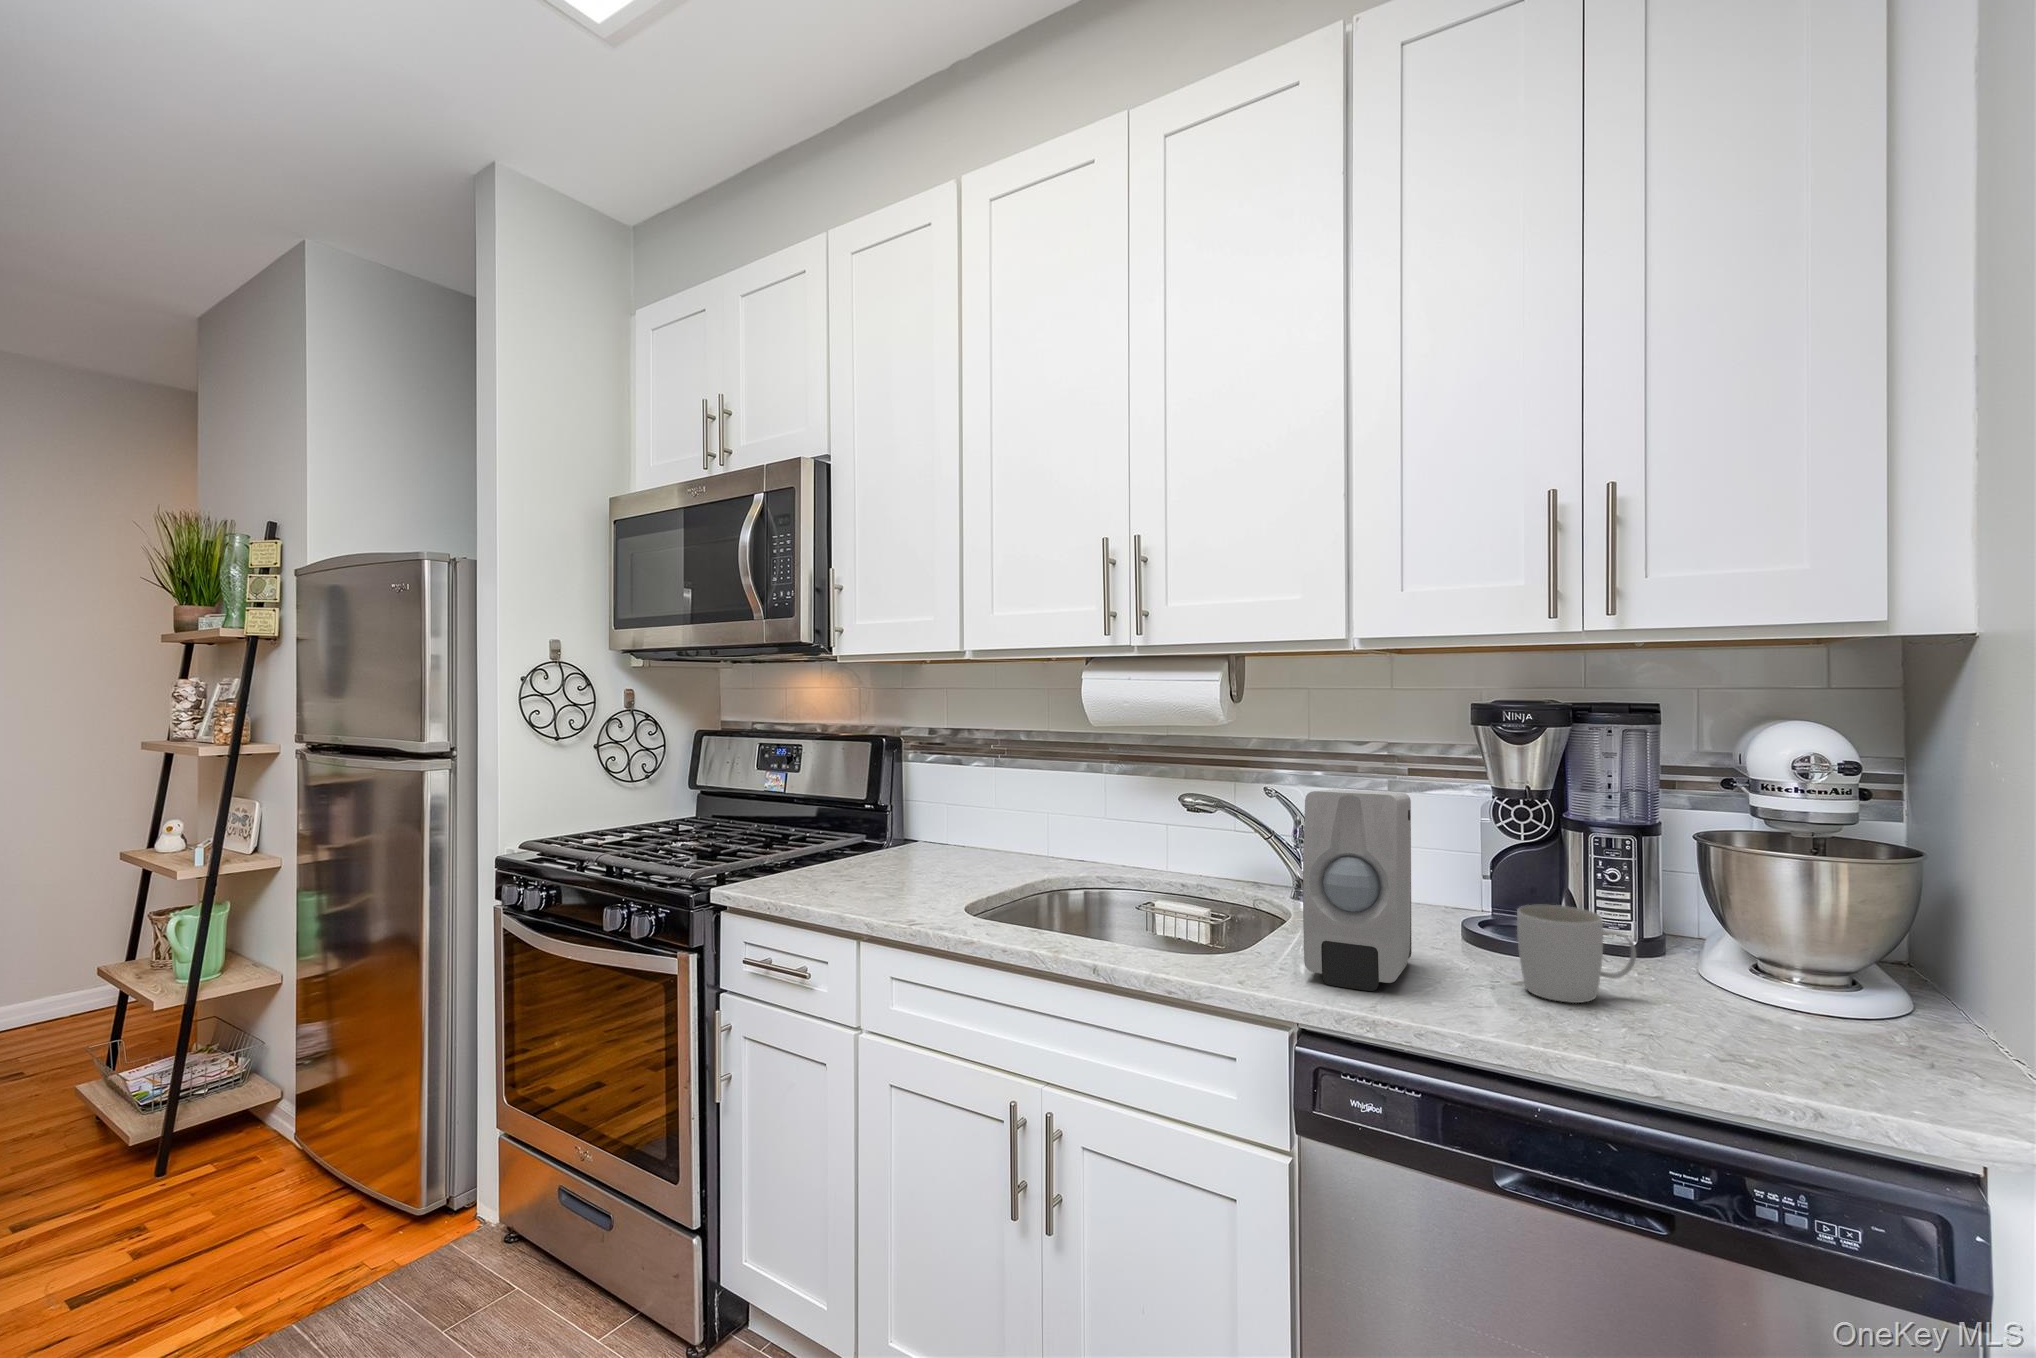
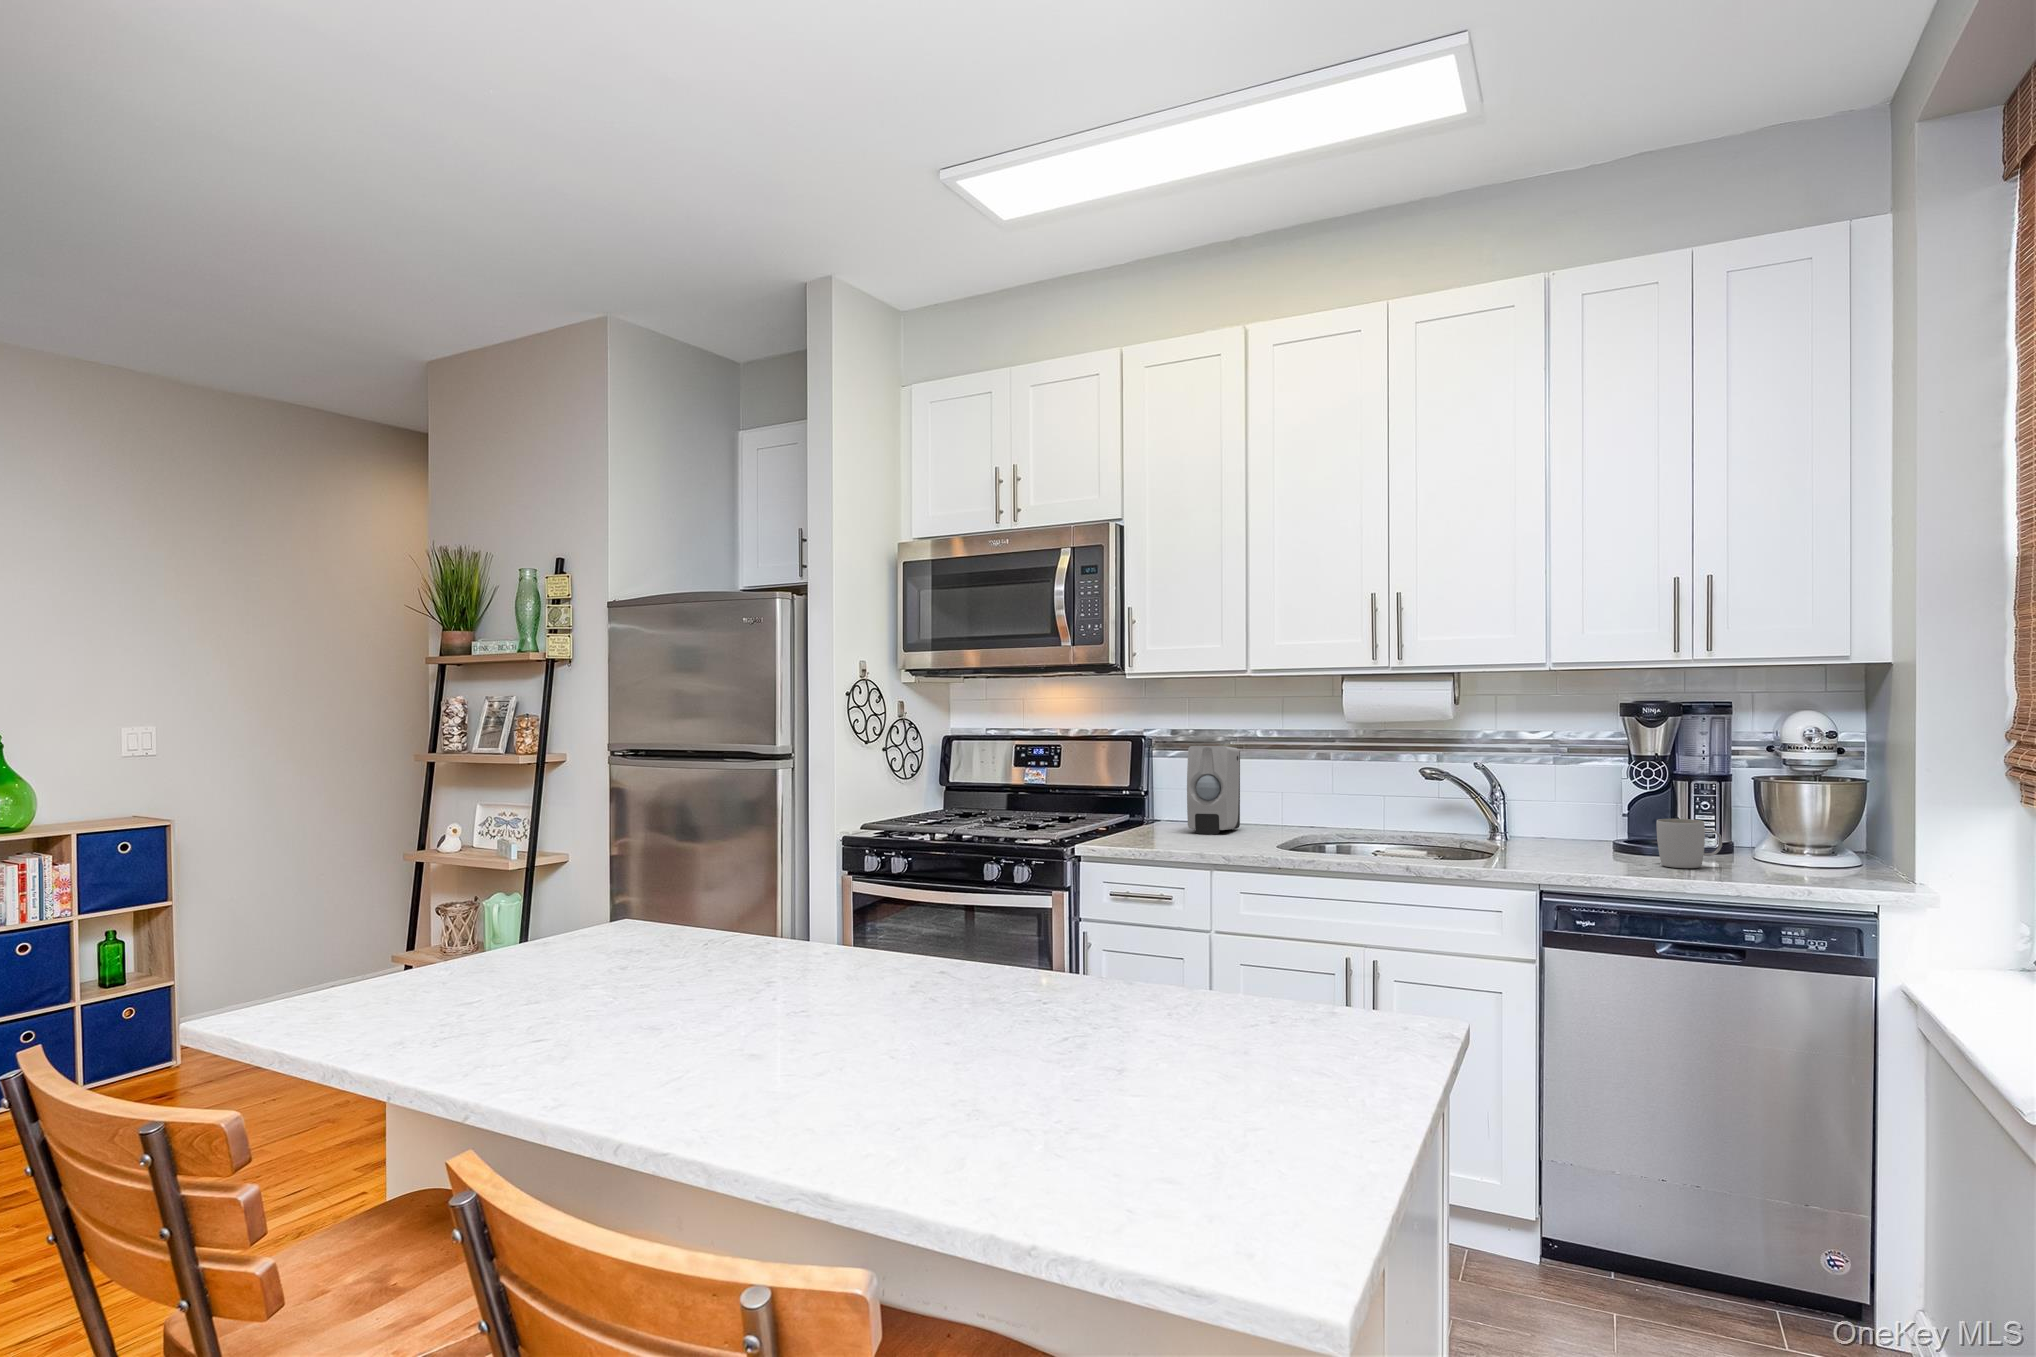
soap dispenser: present [1303,789,1411,991] -> present [1187,746,1240,834]

